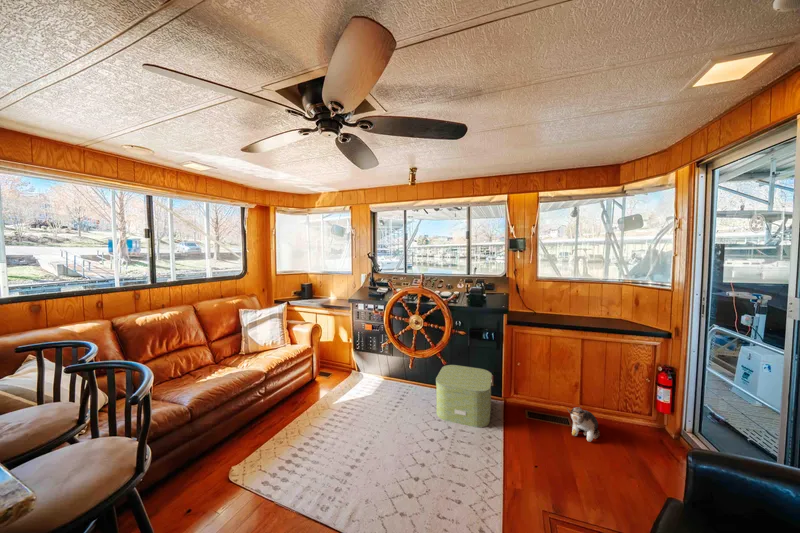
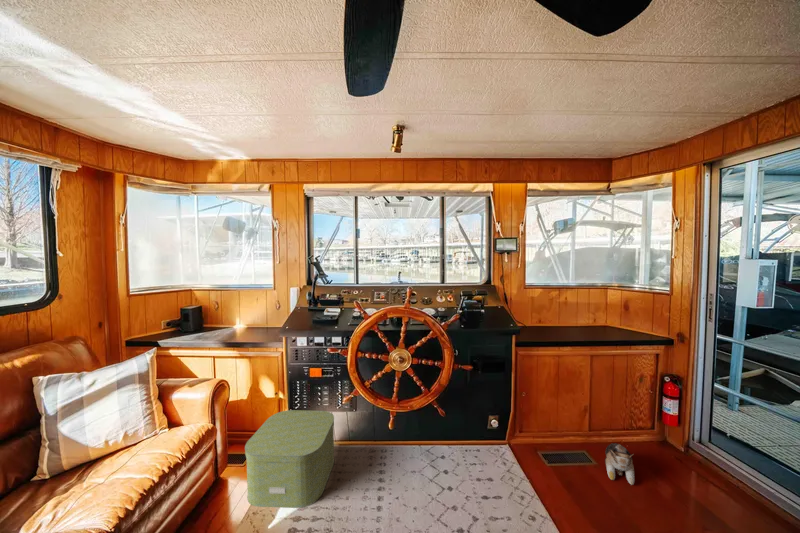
storage box: present [436,365,492,428] -> present [245,410,334,508]

